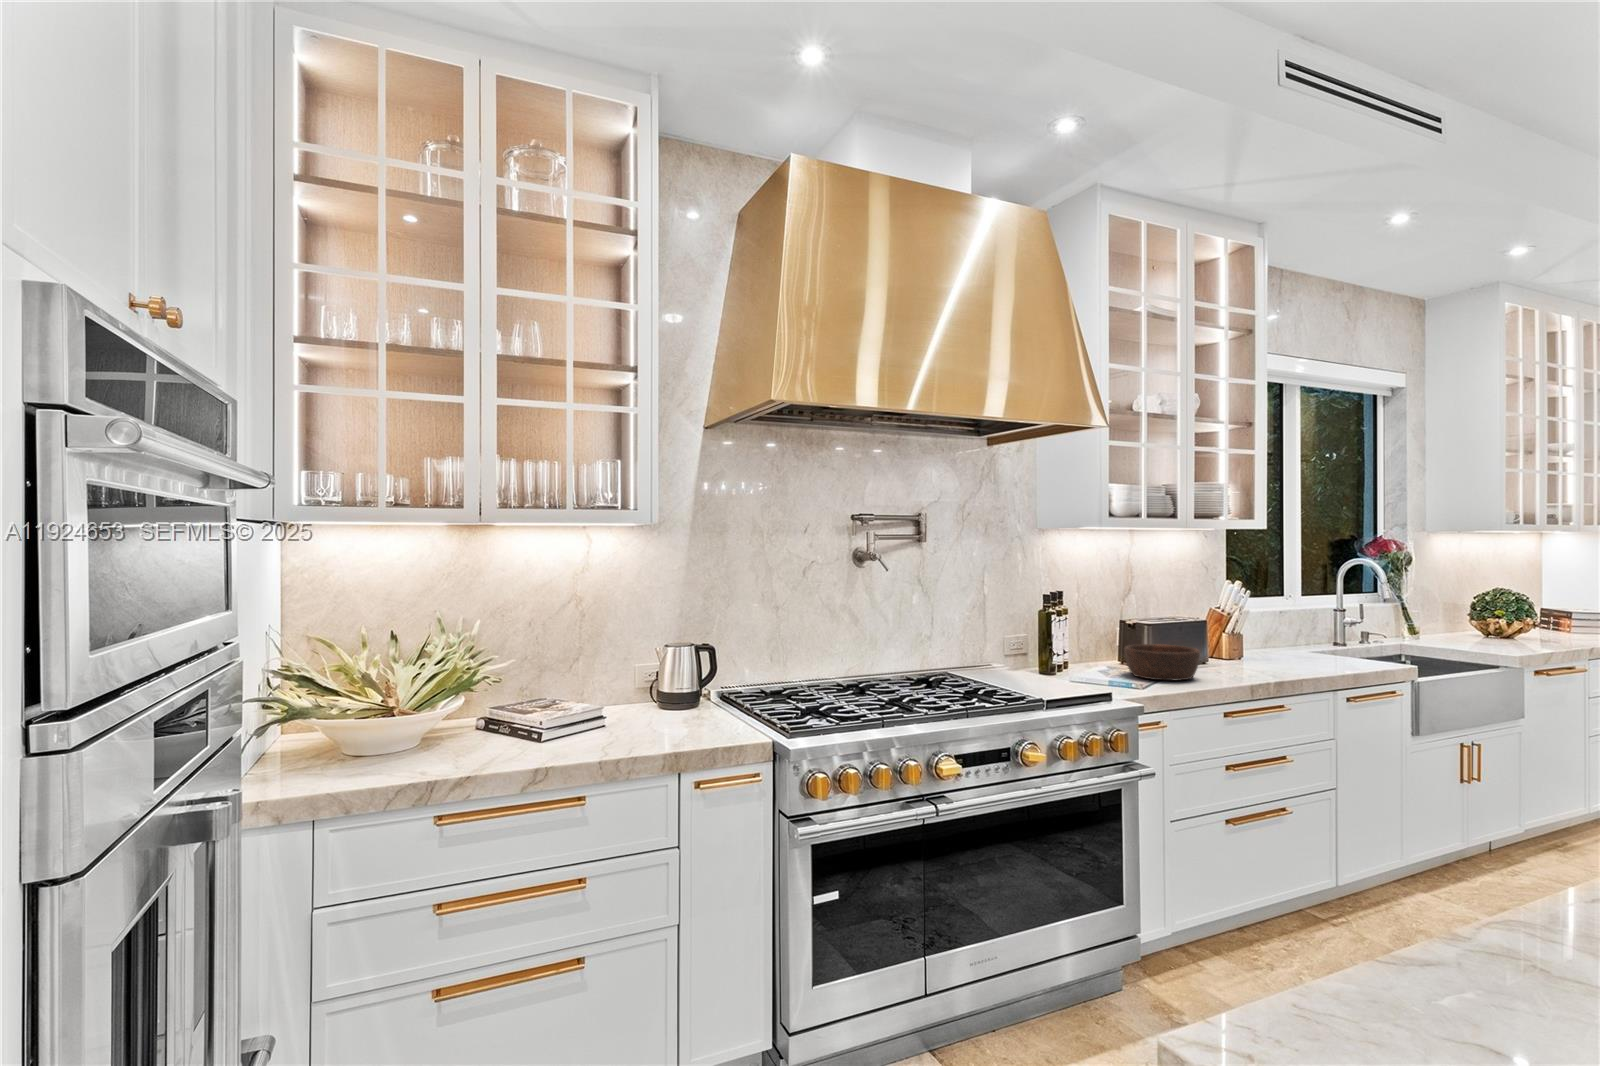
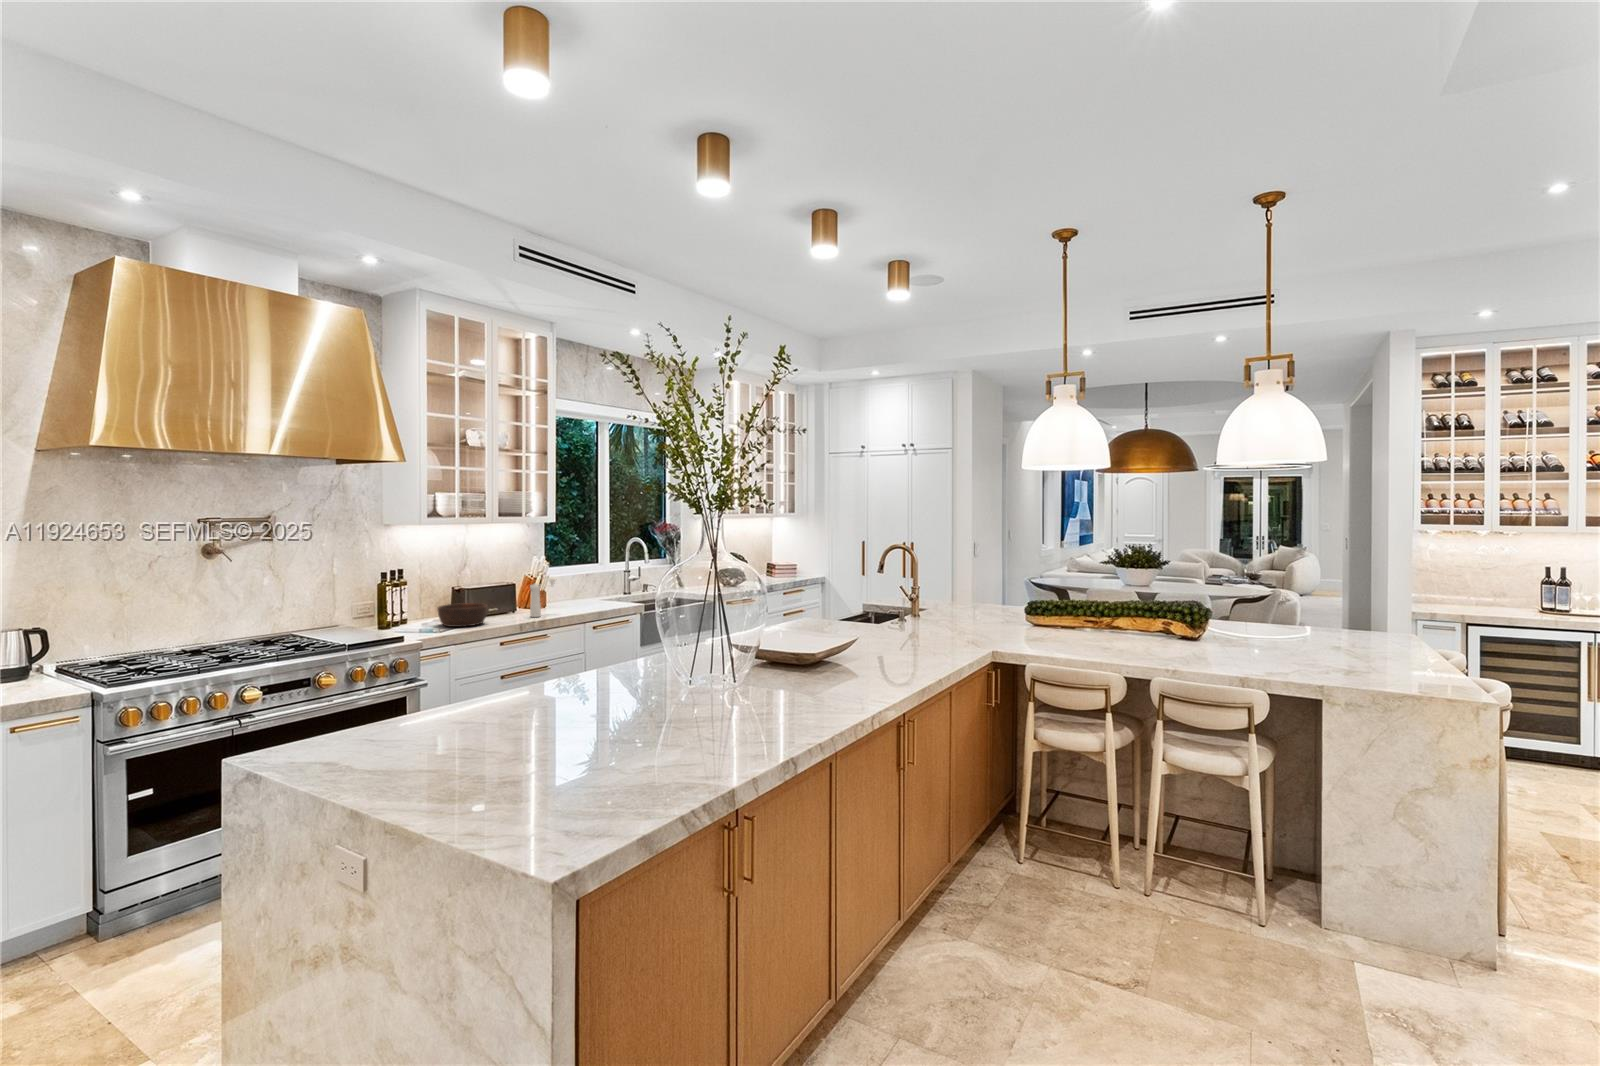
pepper mill: none [1249,612,1289,673] -> present [530,577,556,617]

